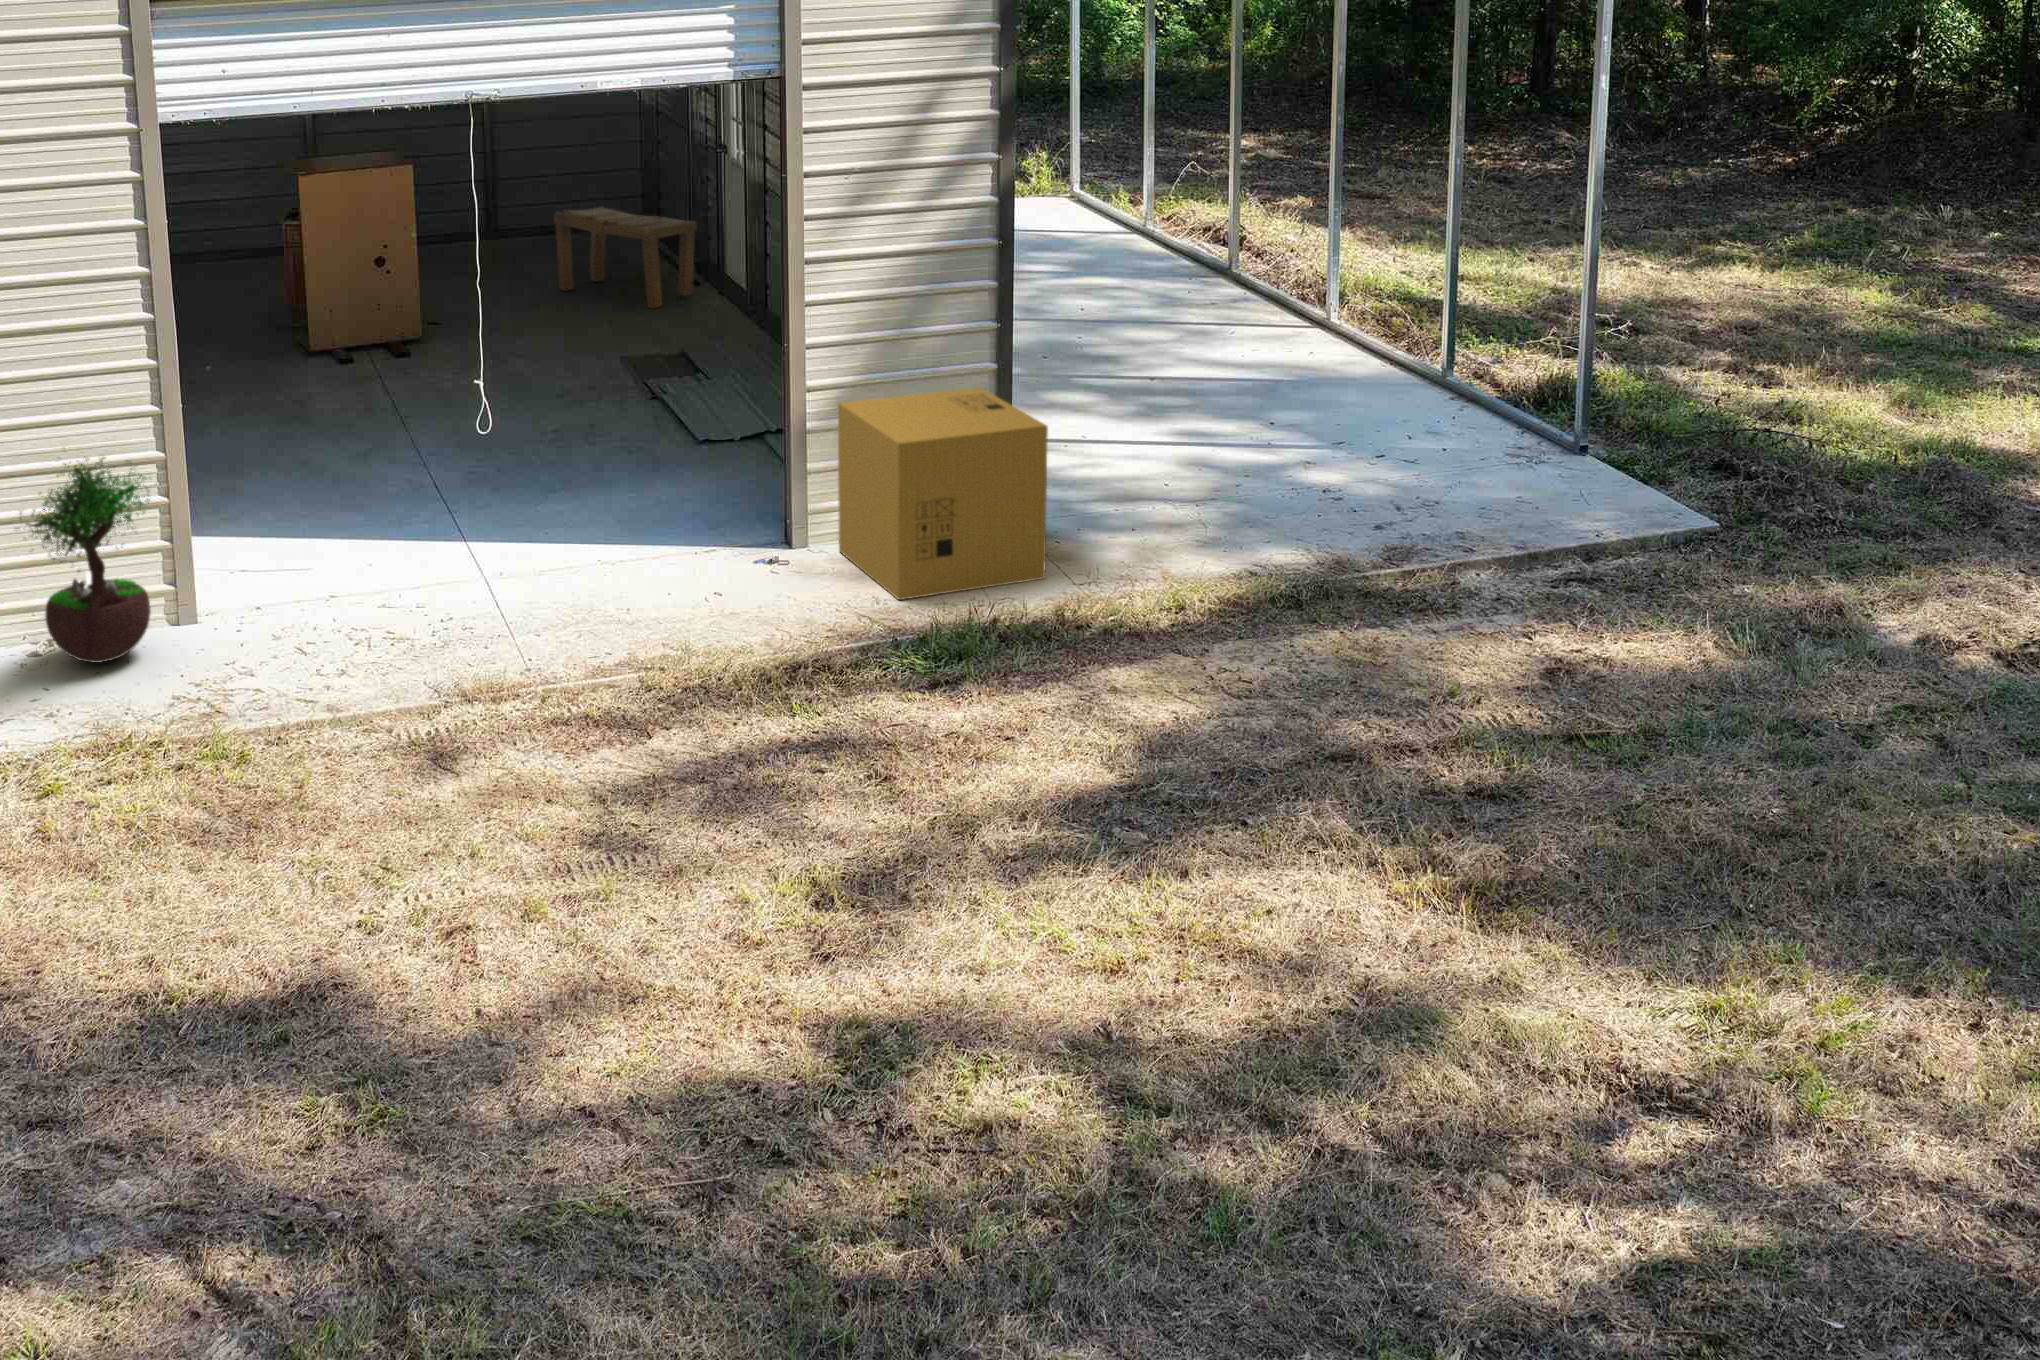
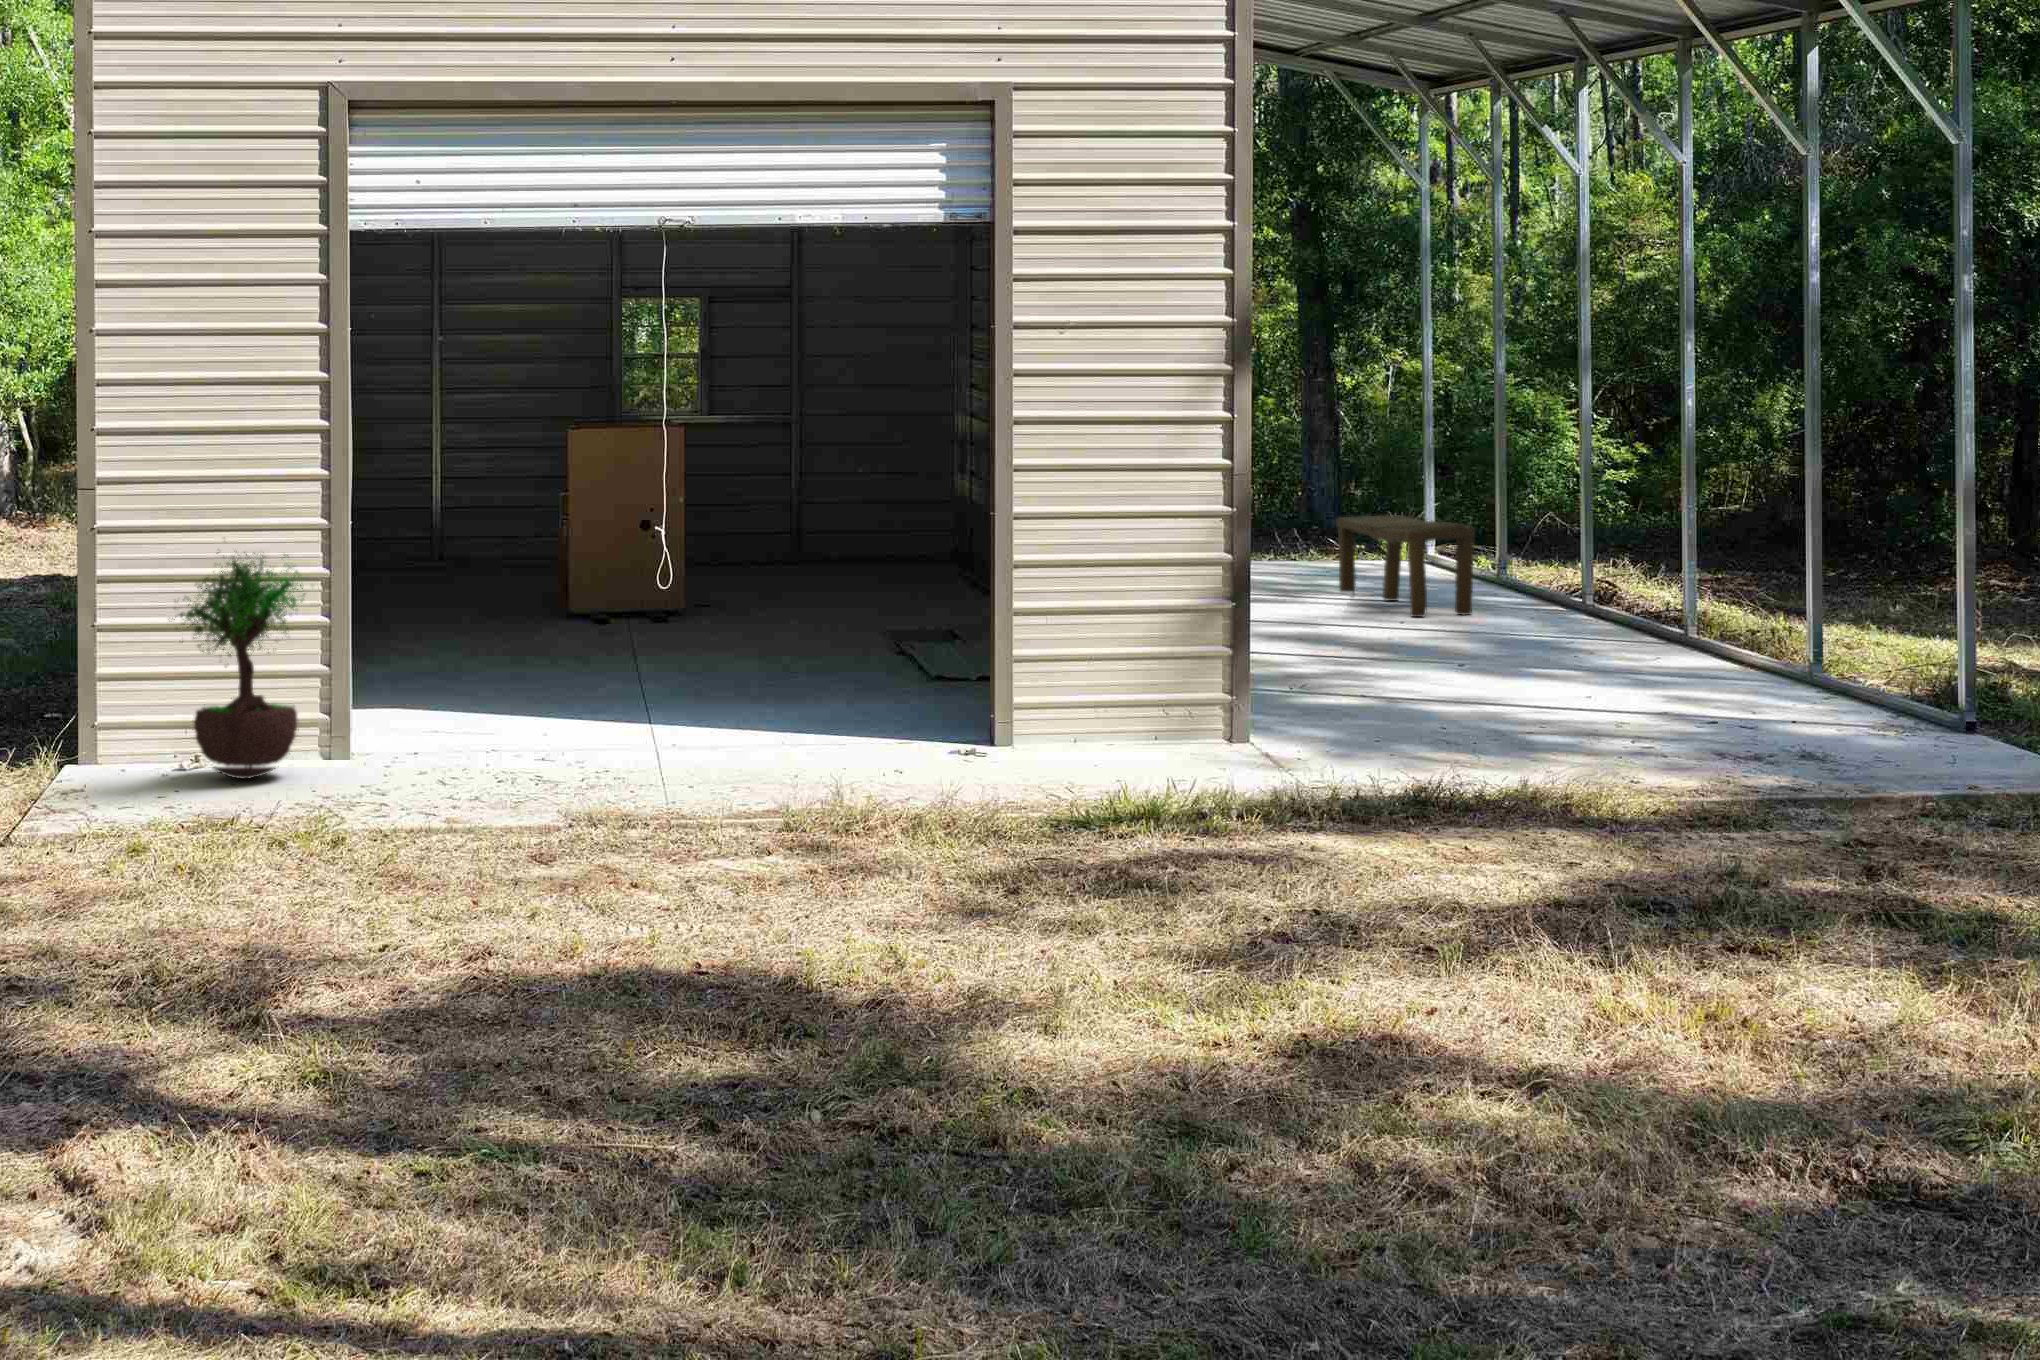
bench: present [554,207,697,309] -> present [1336,515,1475,617]
cardboard box: present [838,387,1048,600] -> none [1047,576,1276,780]

